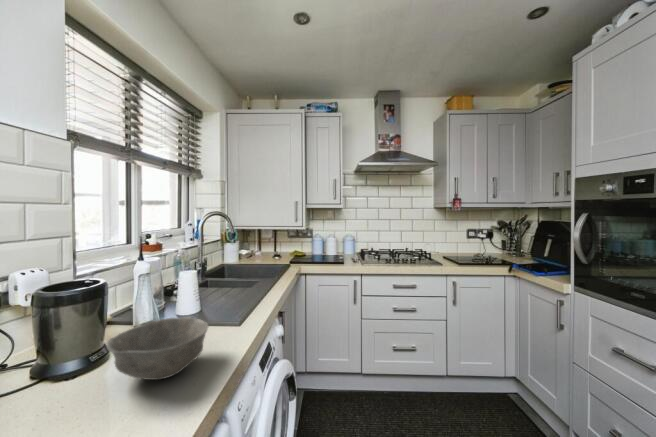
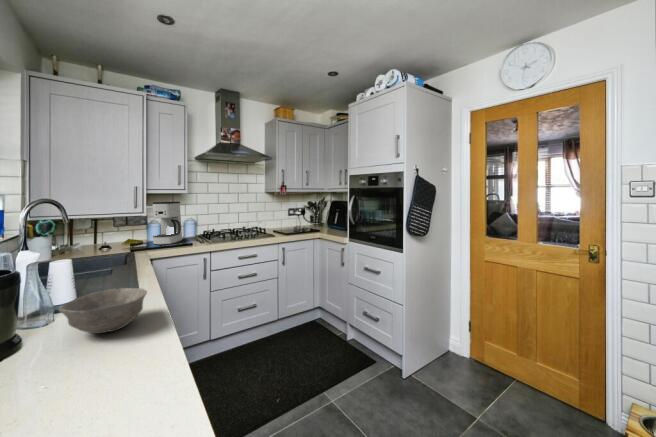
coffee maker: none [312,217,339,260] -> present [153,201,182,245]

